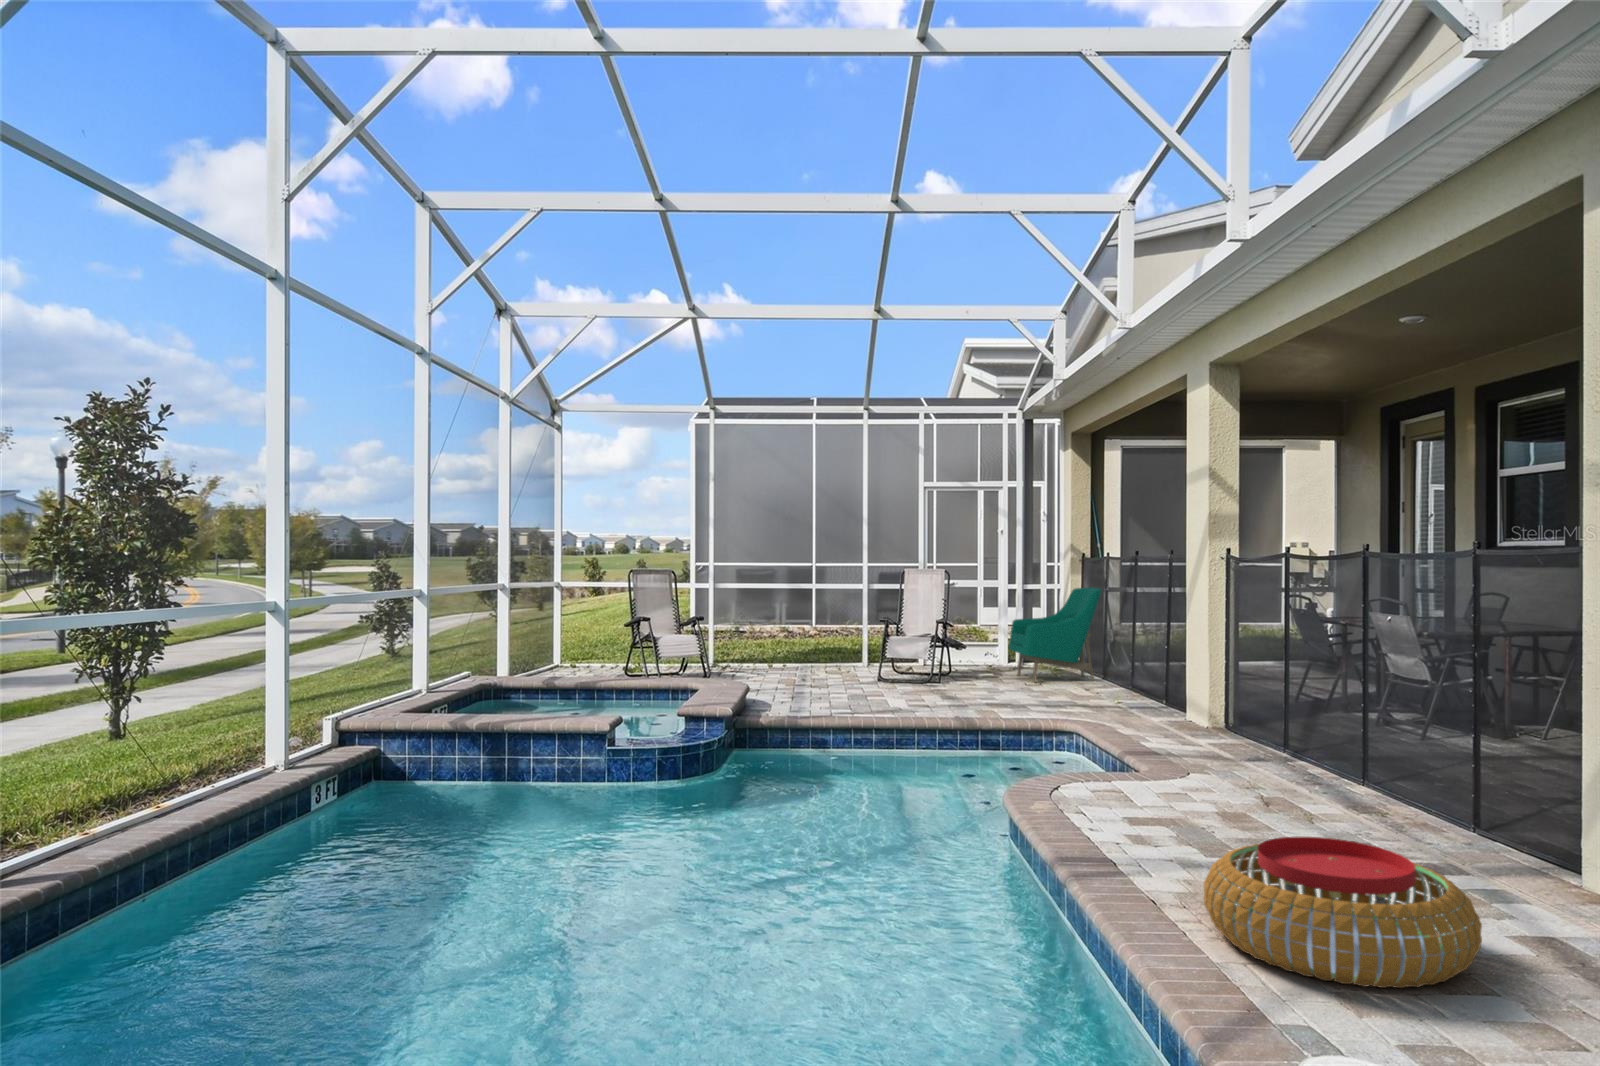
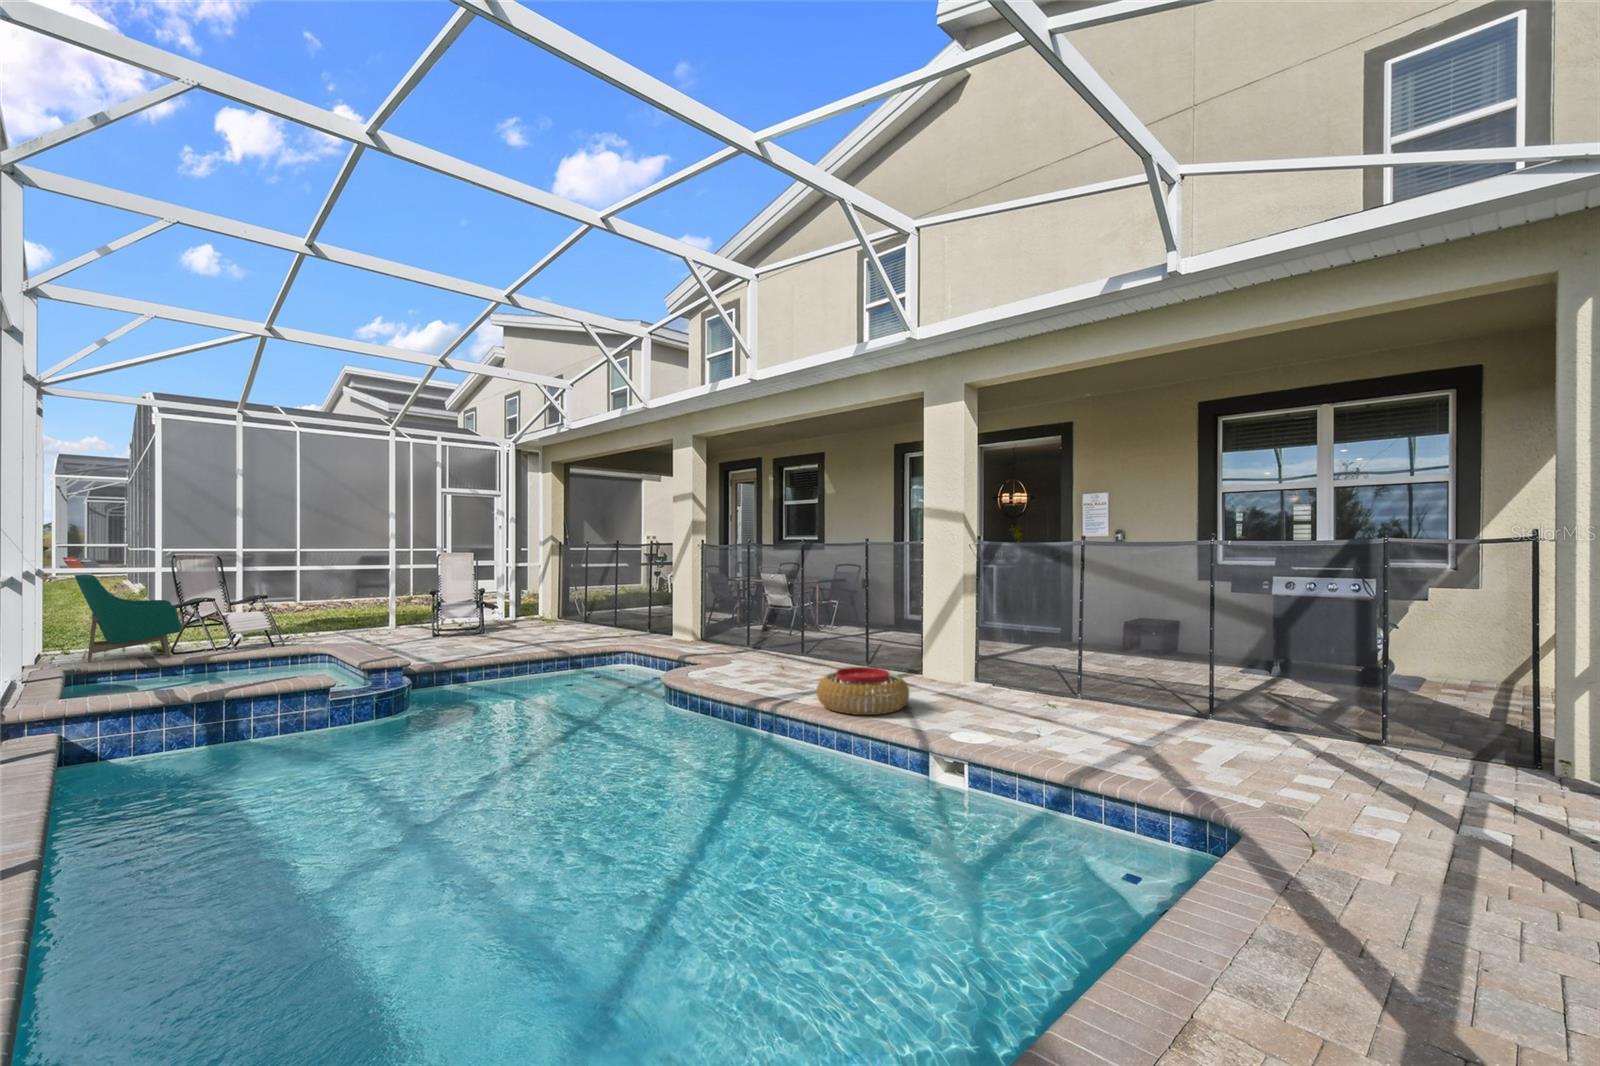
armchair: present [1009,587,1102,683] -> present [75,575,182,662]

